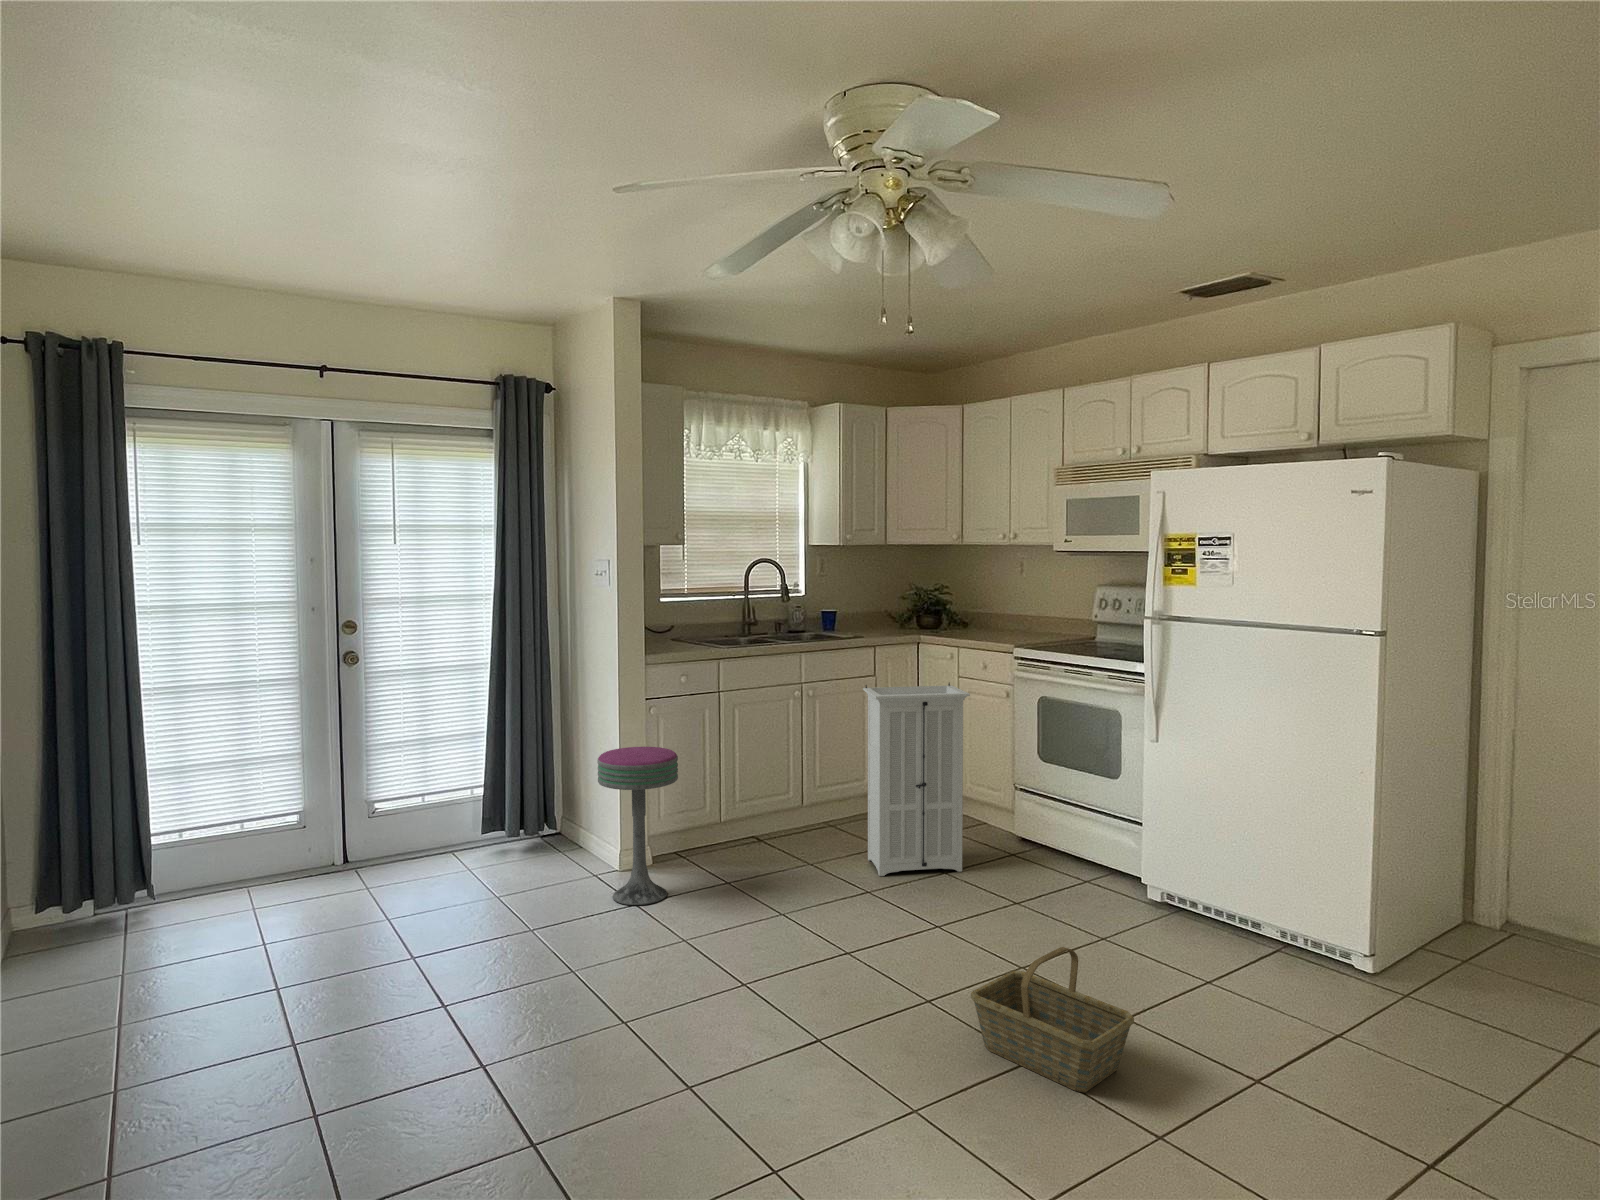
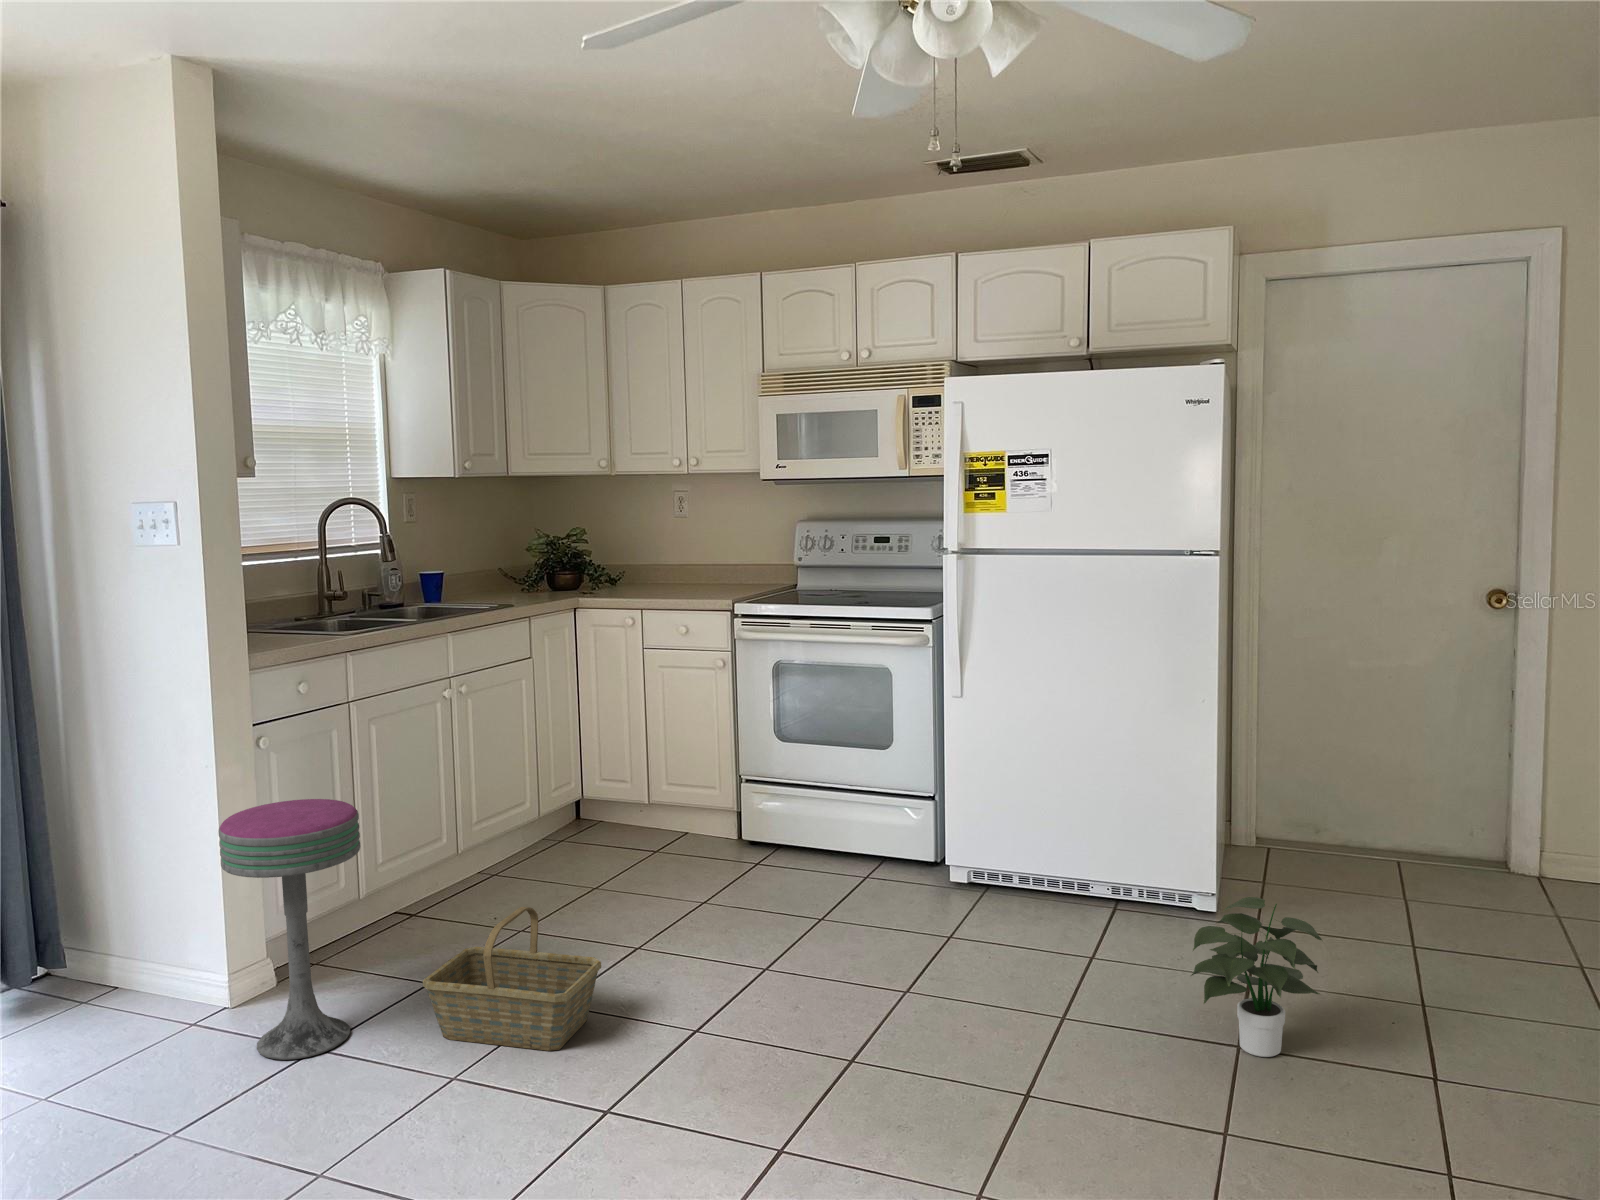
storage cabinet: present [863,683,970,876] -> none [575,654,725,927]
potted plant: none [1207,946,1342,1093] -> present [1191,897,1322,1057]
basket: present [971,947,1134,1093] -> present [423,907,601,1051]

